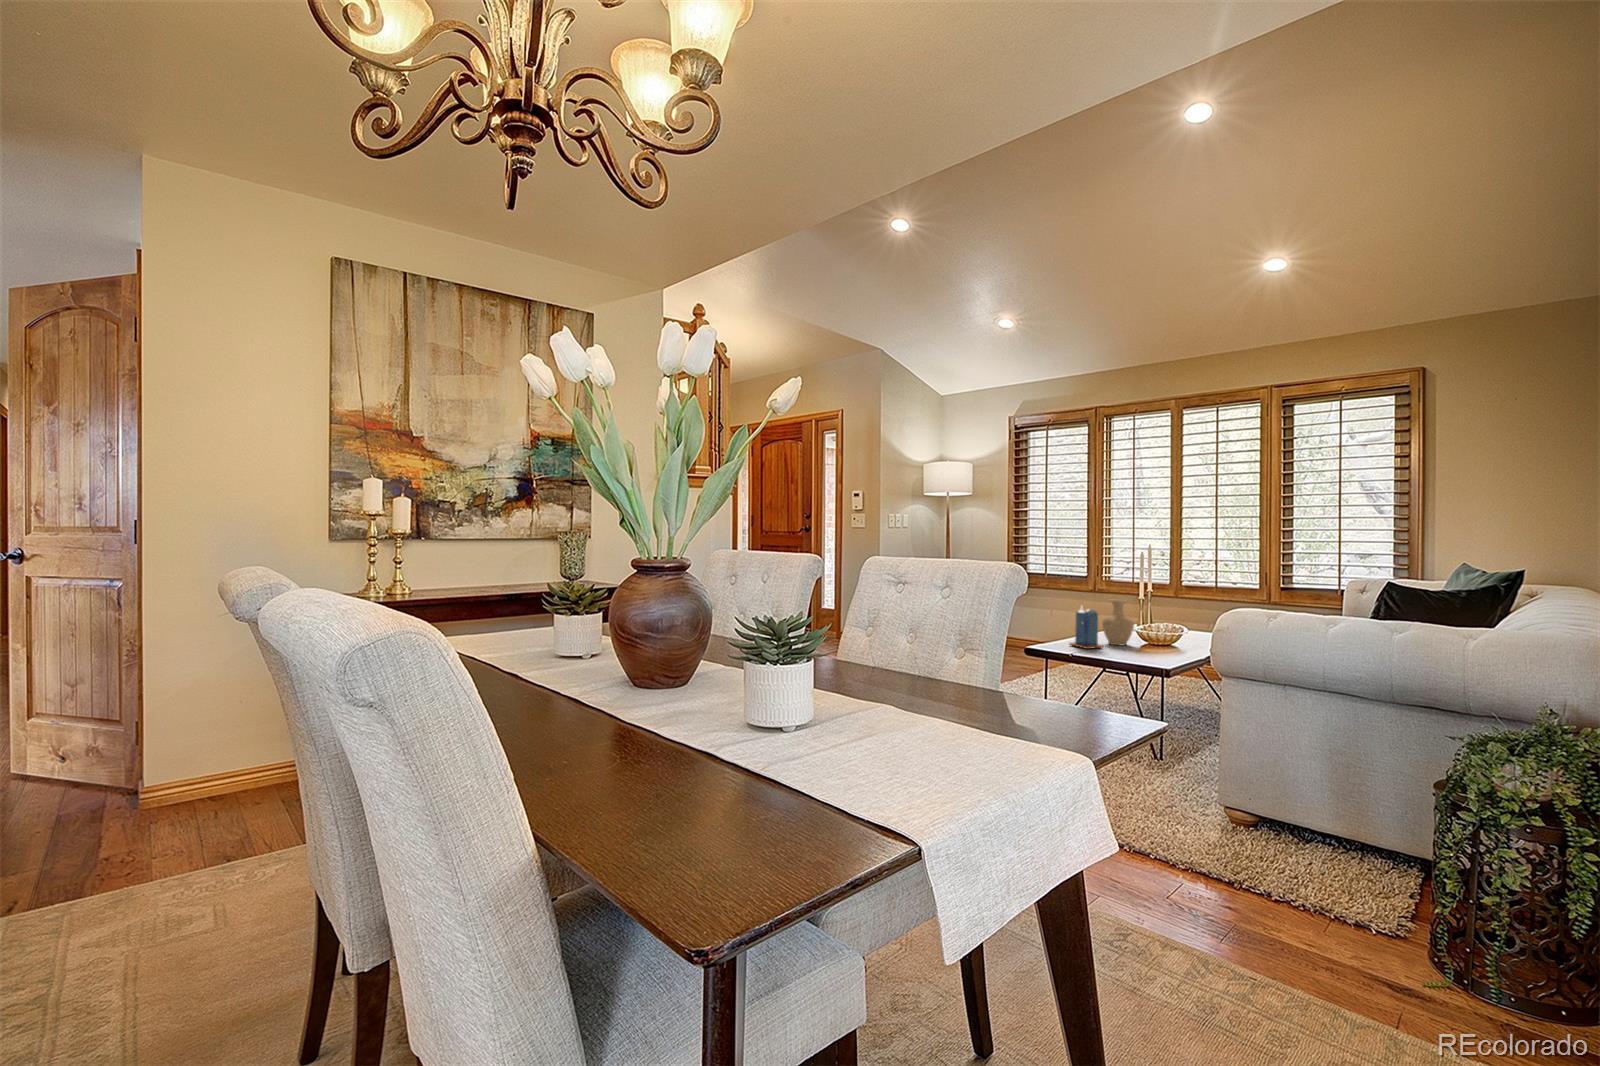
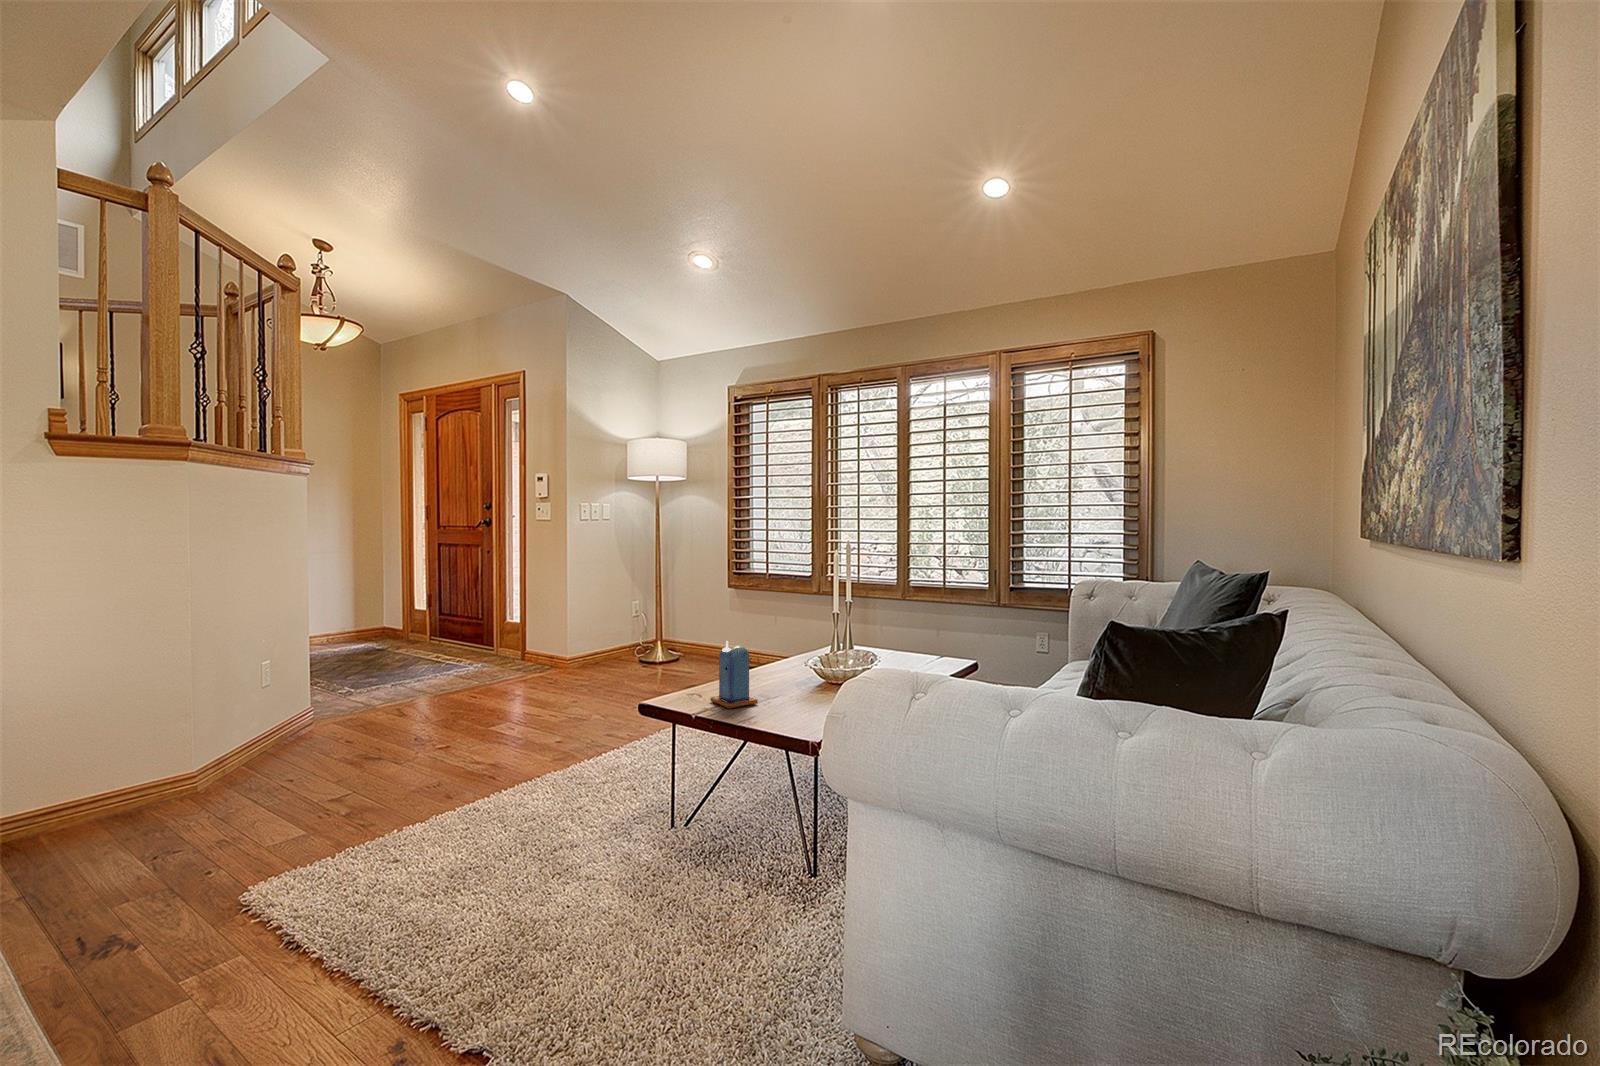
vase: present [1102,600,1134,645] -> none [766,626,808,694]

